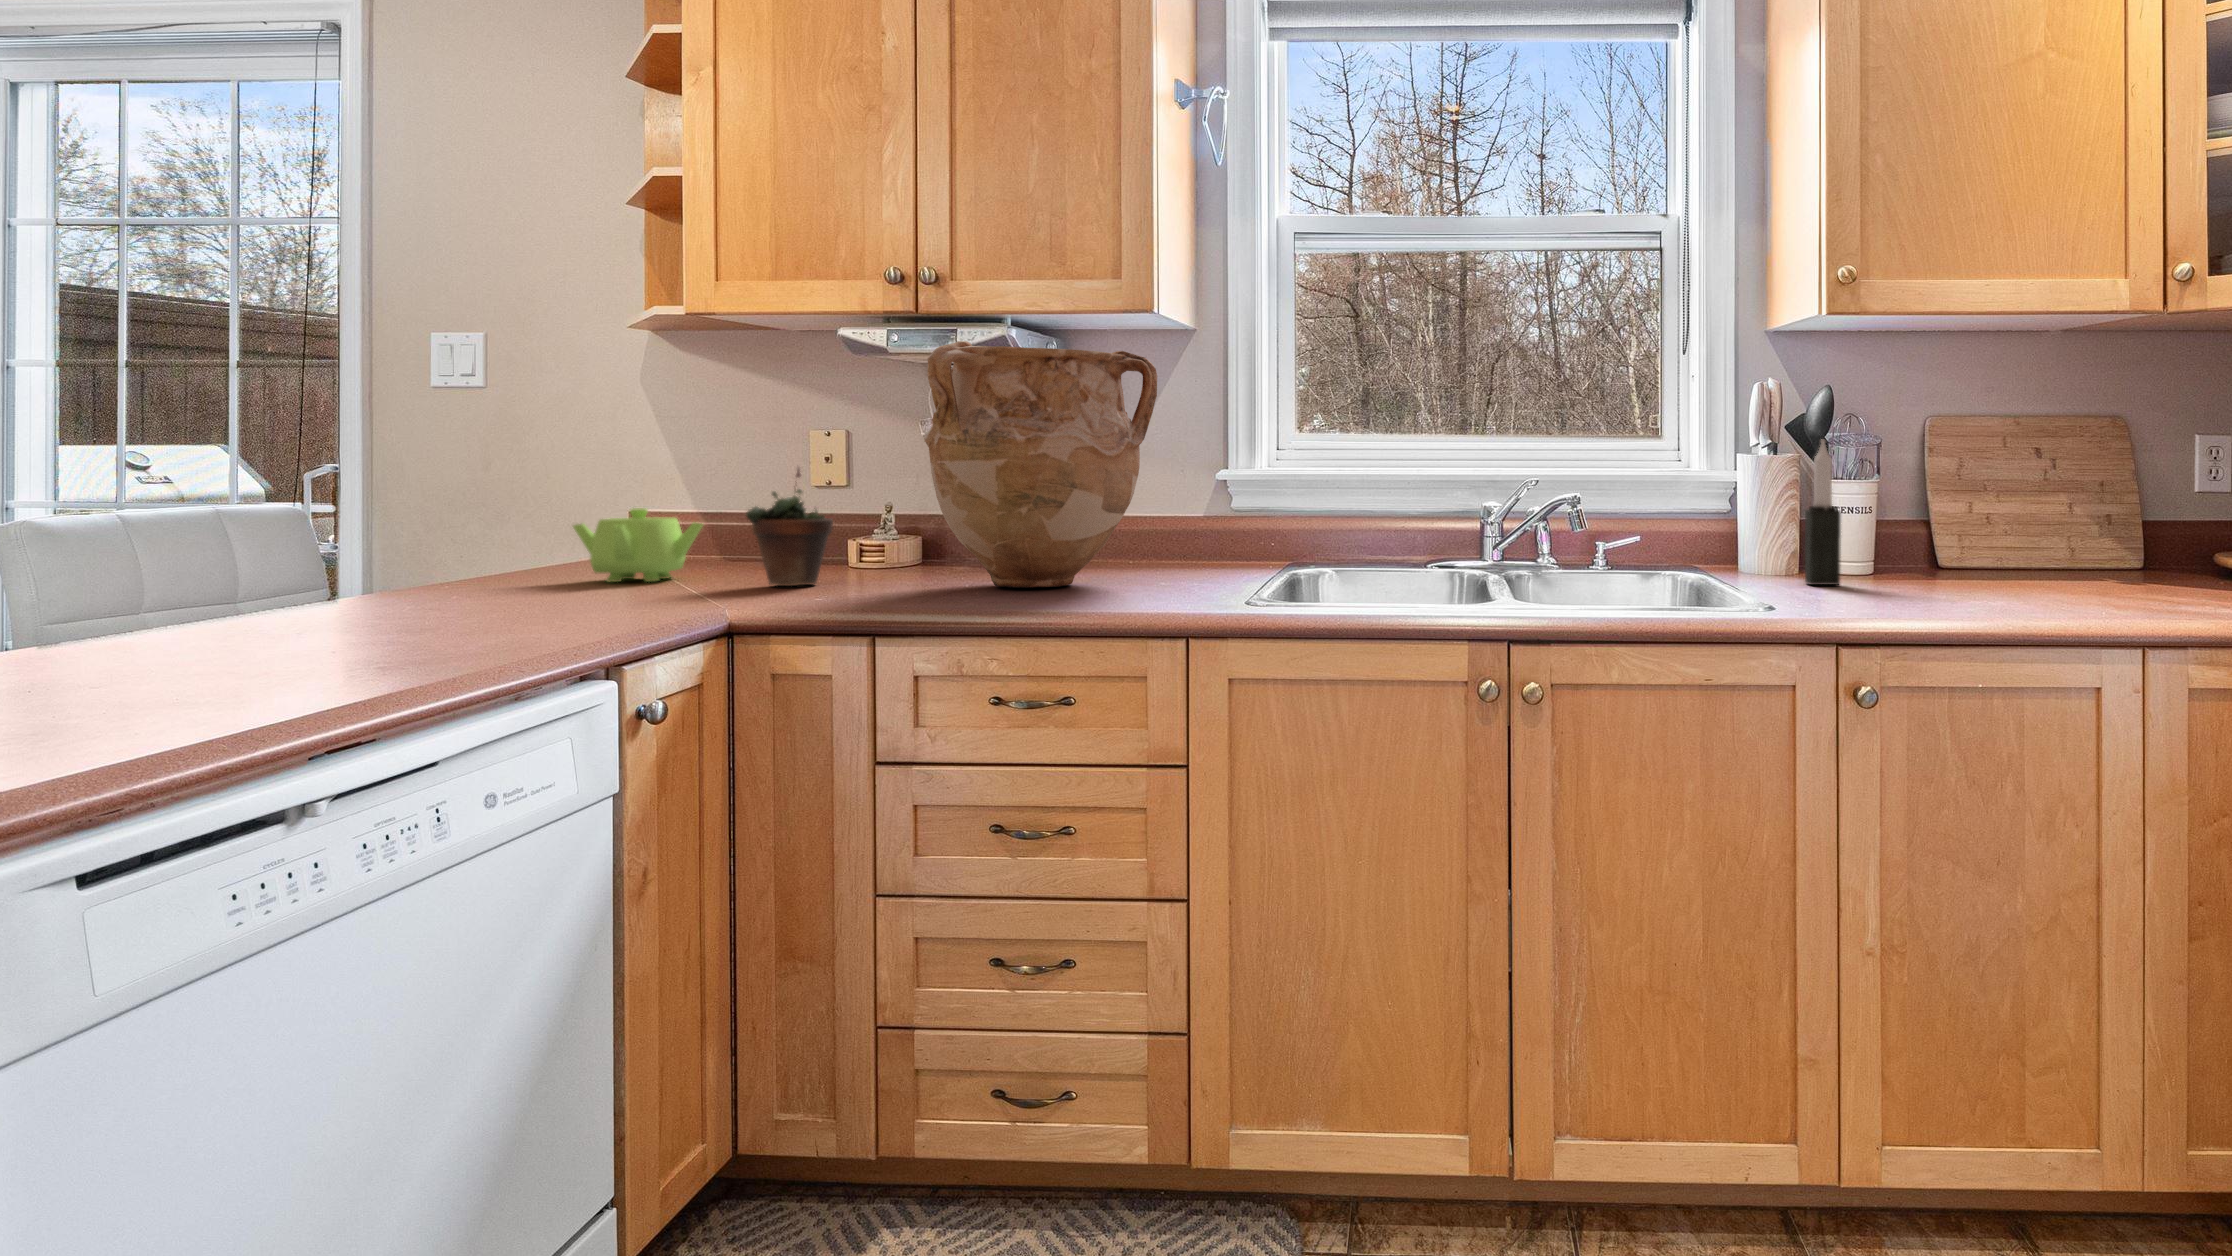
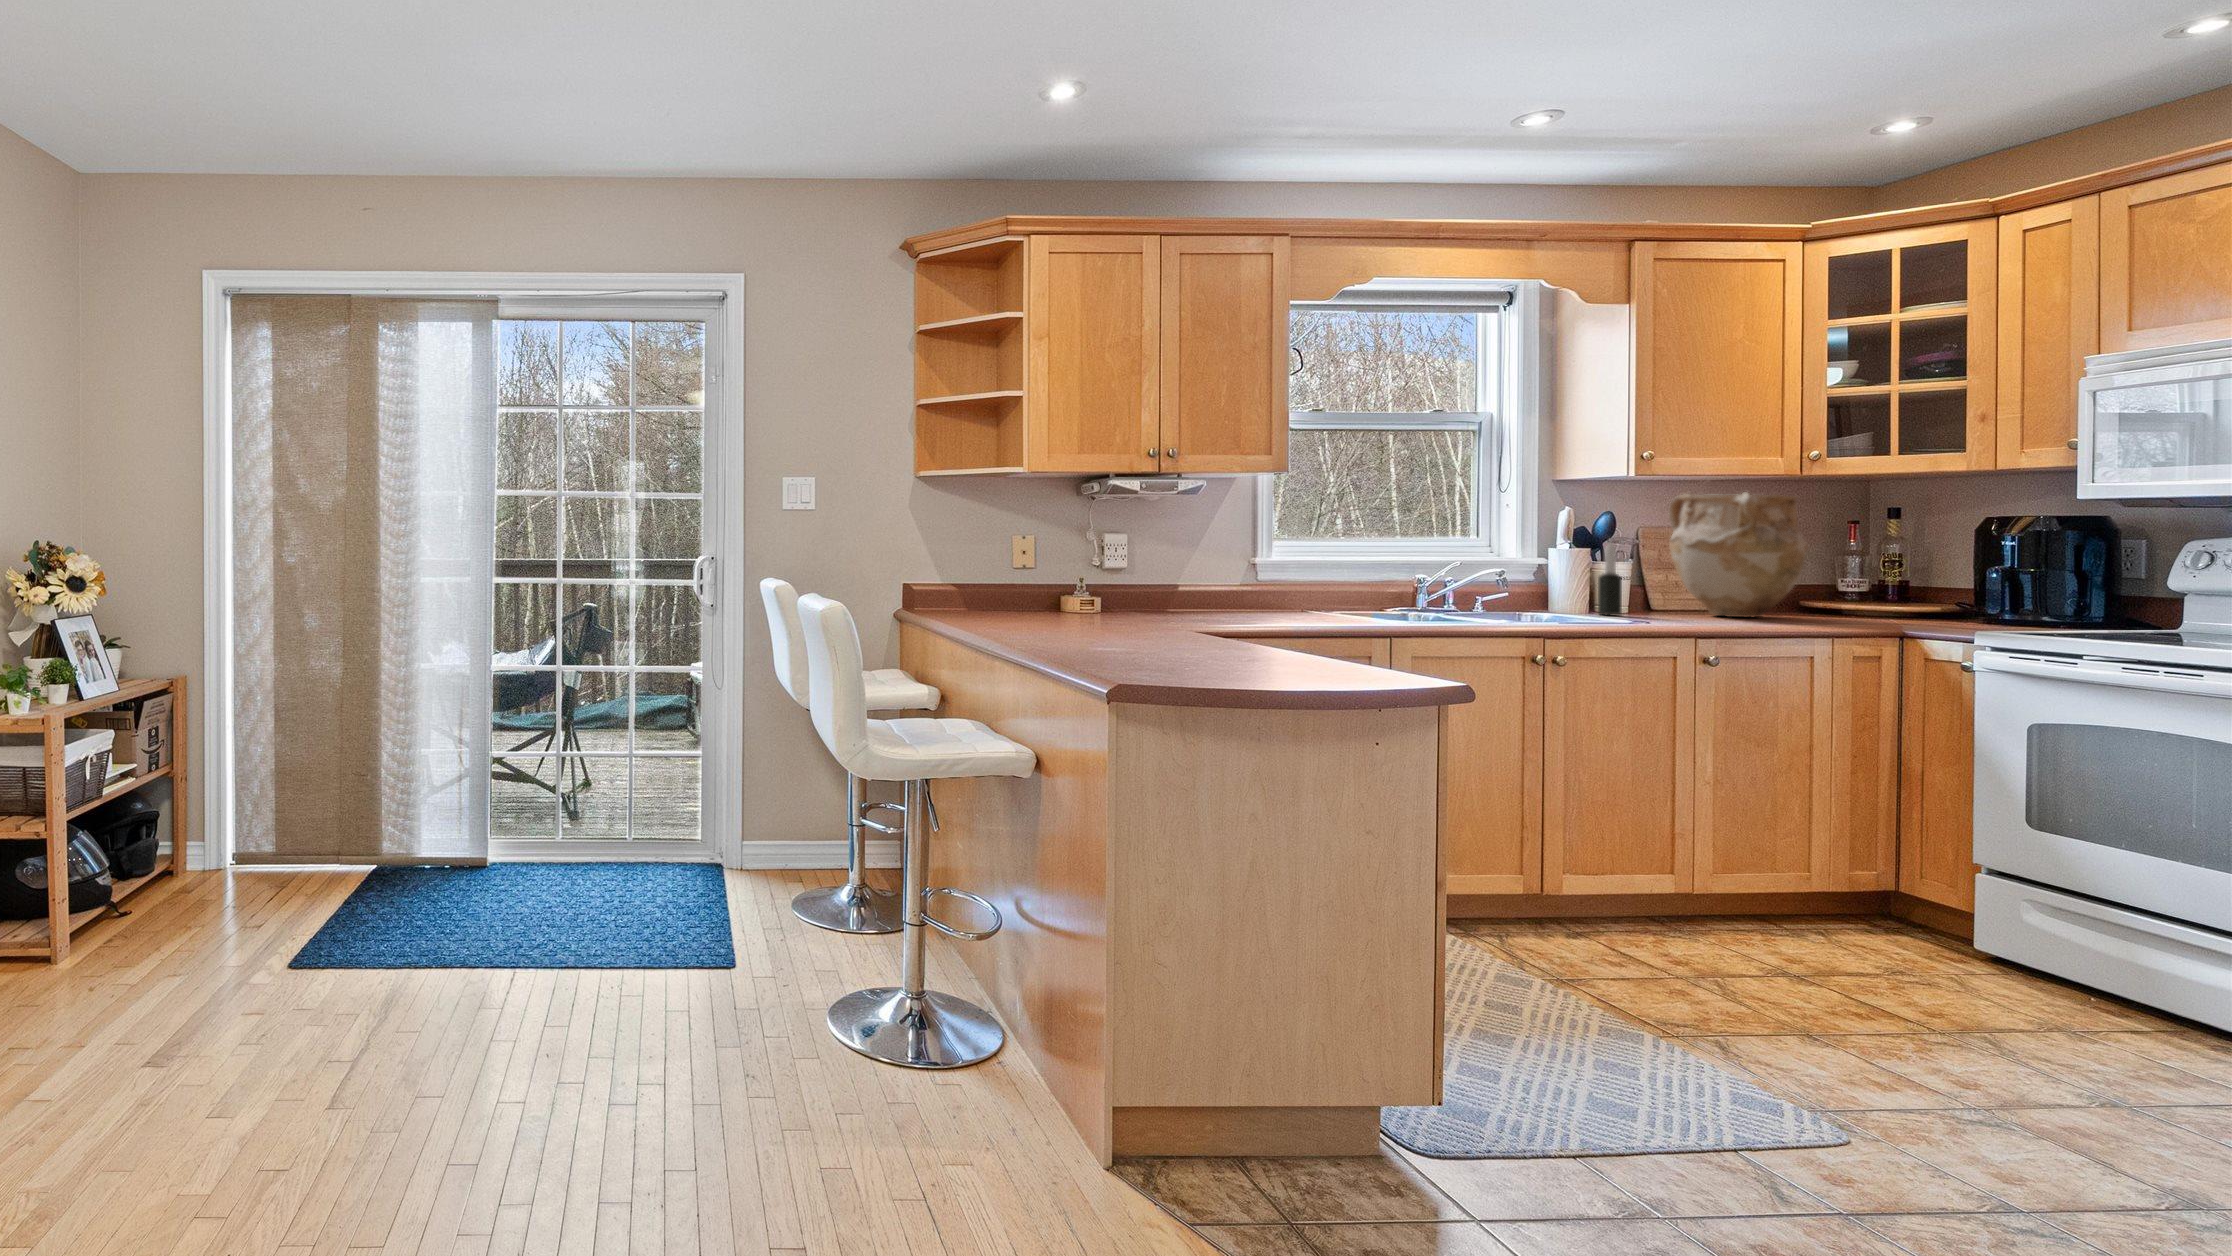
vase: present [924,341,1157,588] -> present [1669,492,1808,617]
succulent plant: present [746,468,833,586] -> none [1075,556,1116,620]
teapot: present [573,508,703,582] -> none [964,579,1022,619]

